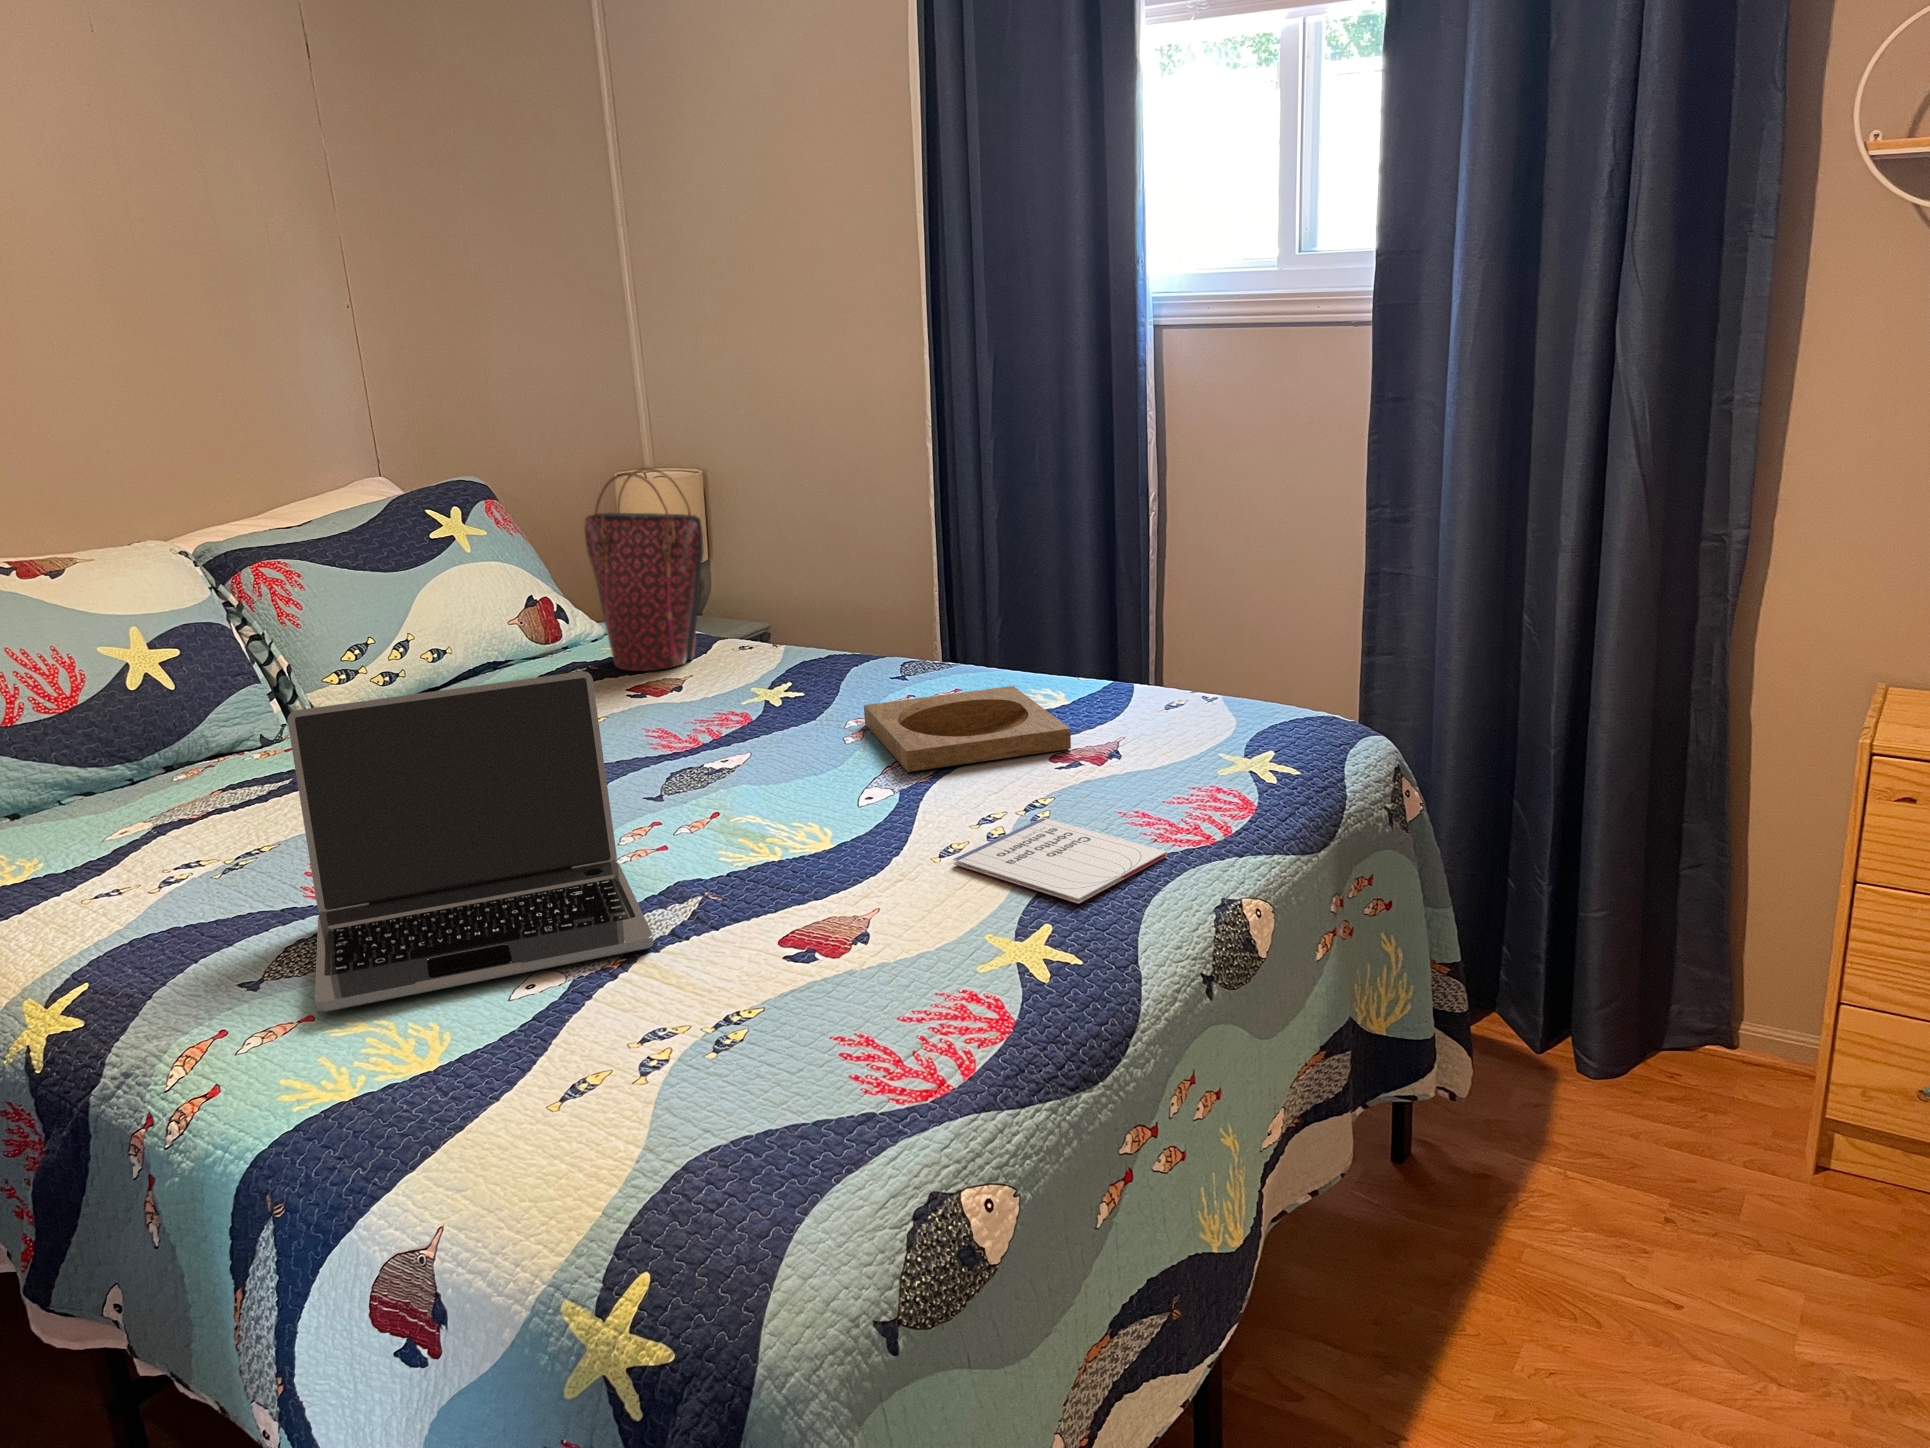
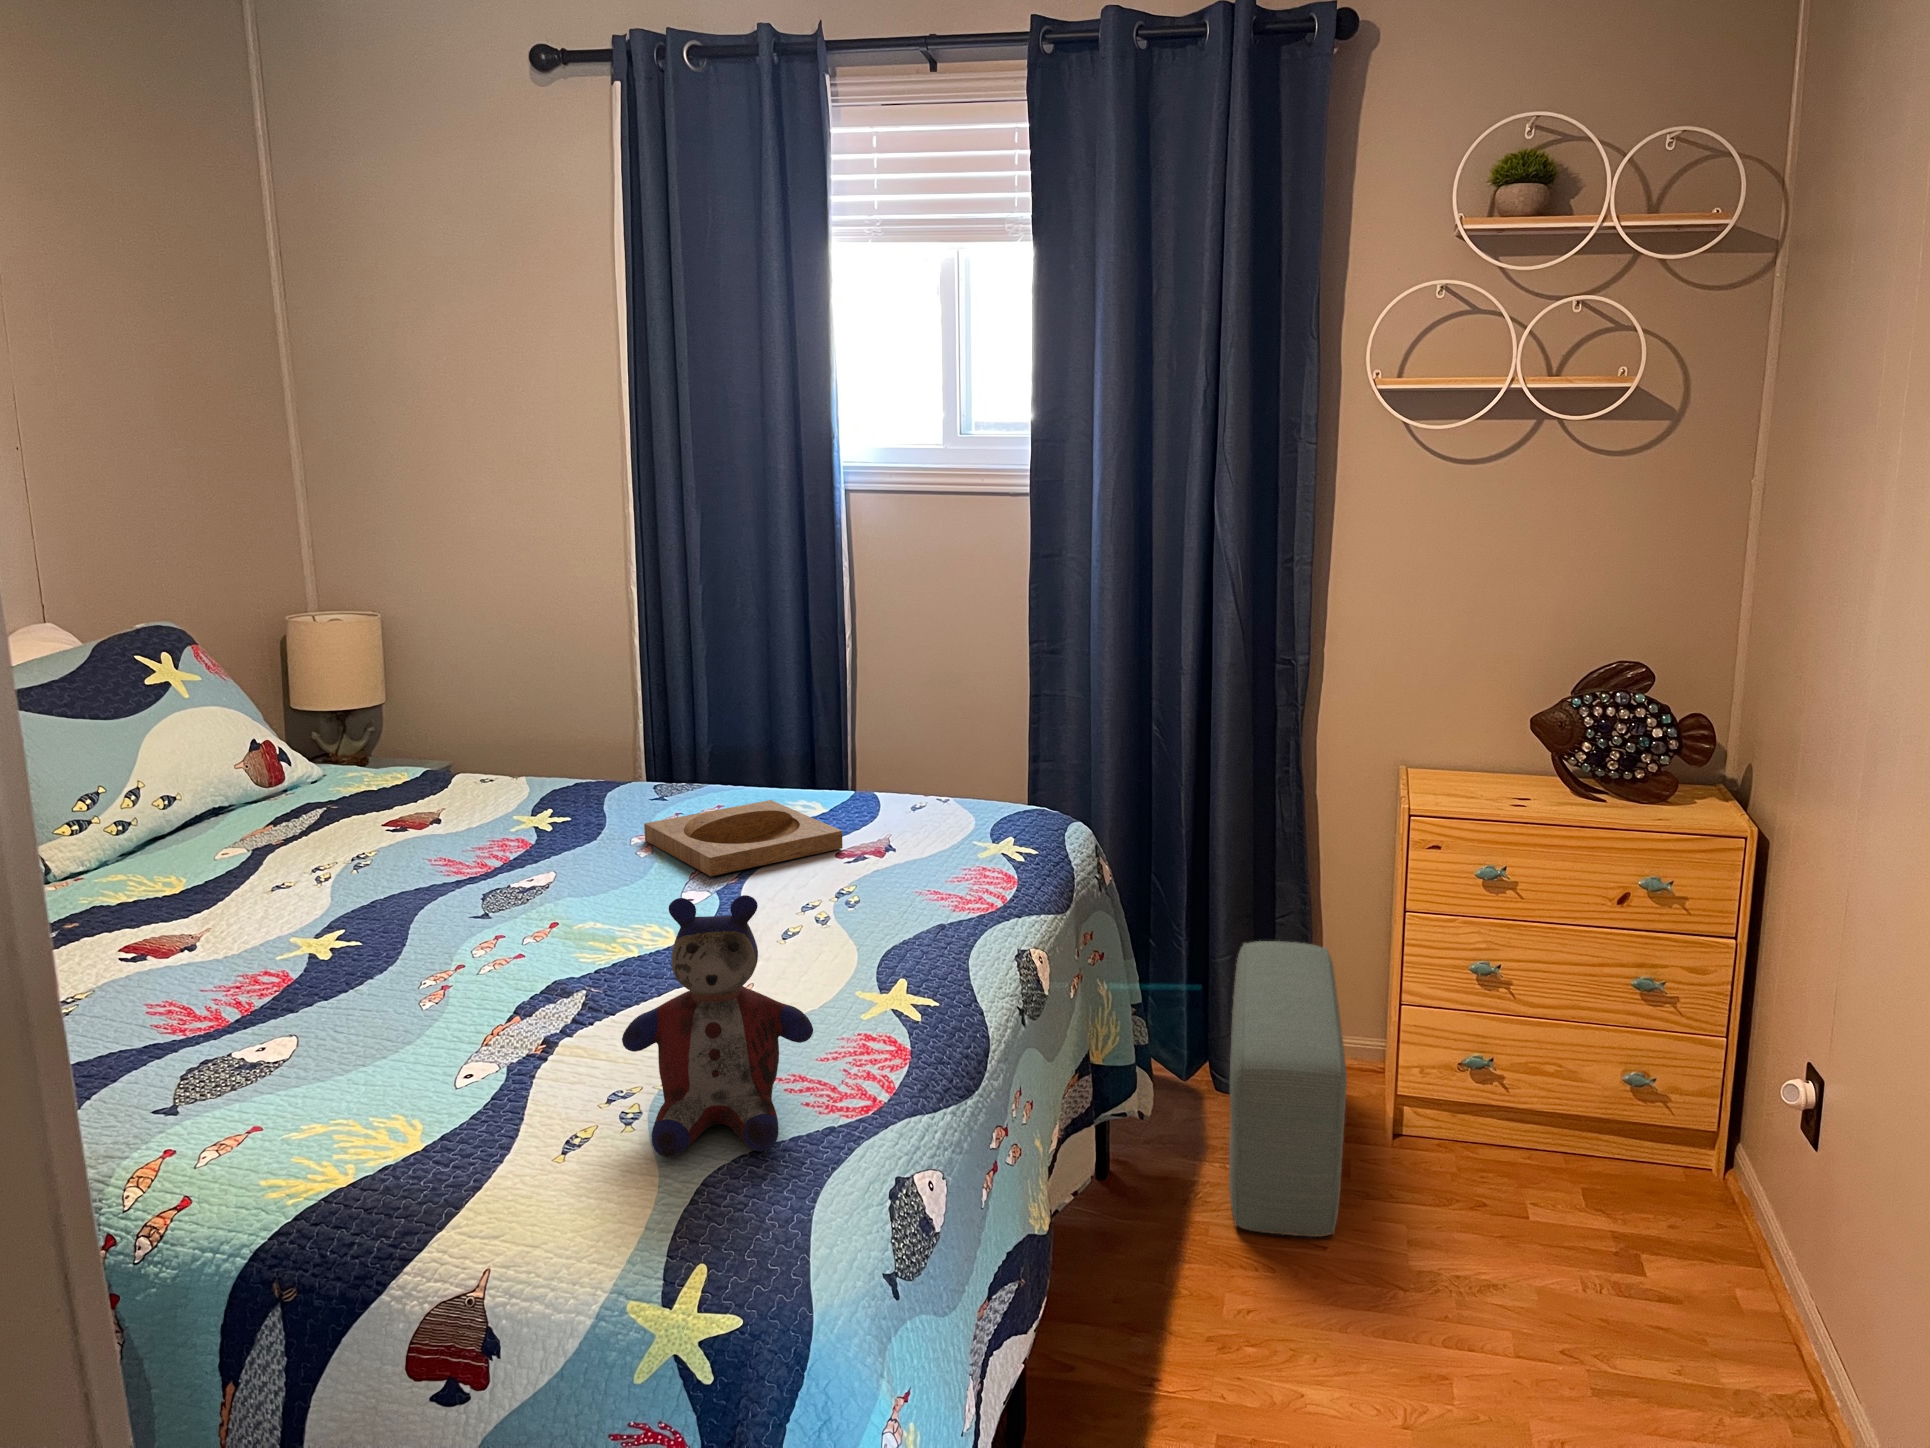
handbag: present [585,468,703,671] -> none [321,612,451,808]
laptop: present [288,671,653,1012] -> none [170,796,561,1121]
stuffed bear: none [651,818,866,1134] -> present [622,895,813,1157]
notebook: present [953,818,1167,904] -> none [792,900,965,963]
pouf: none [1546,895,1741,1292] -> present [1229,941,1347,1237]

